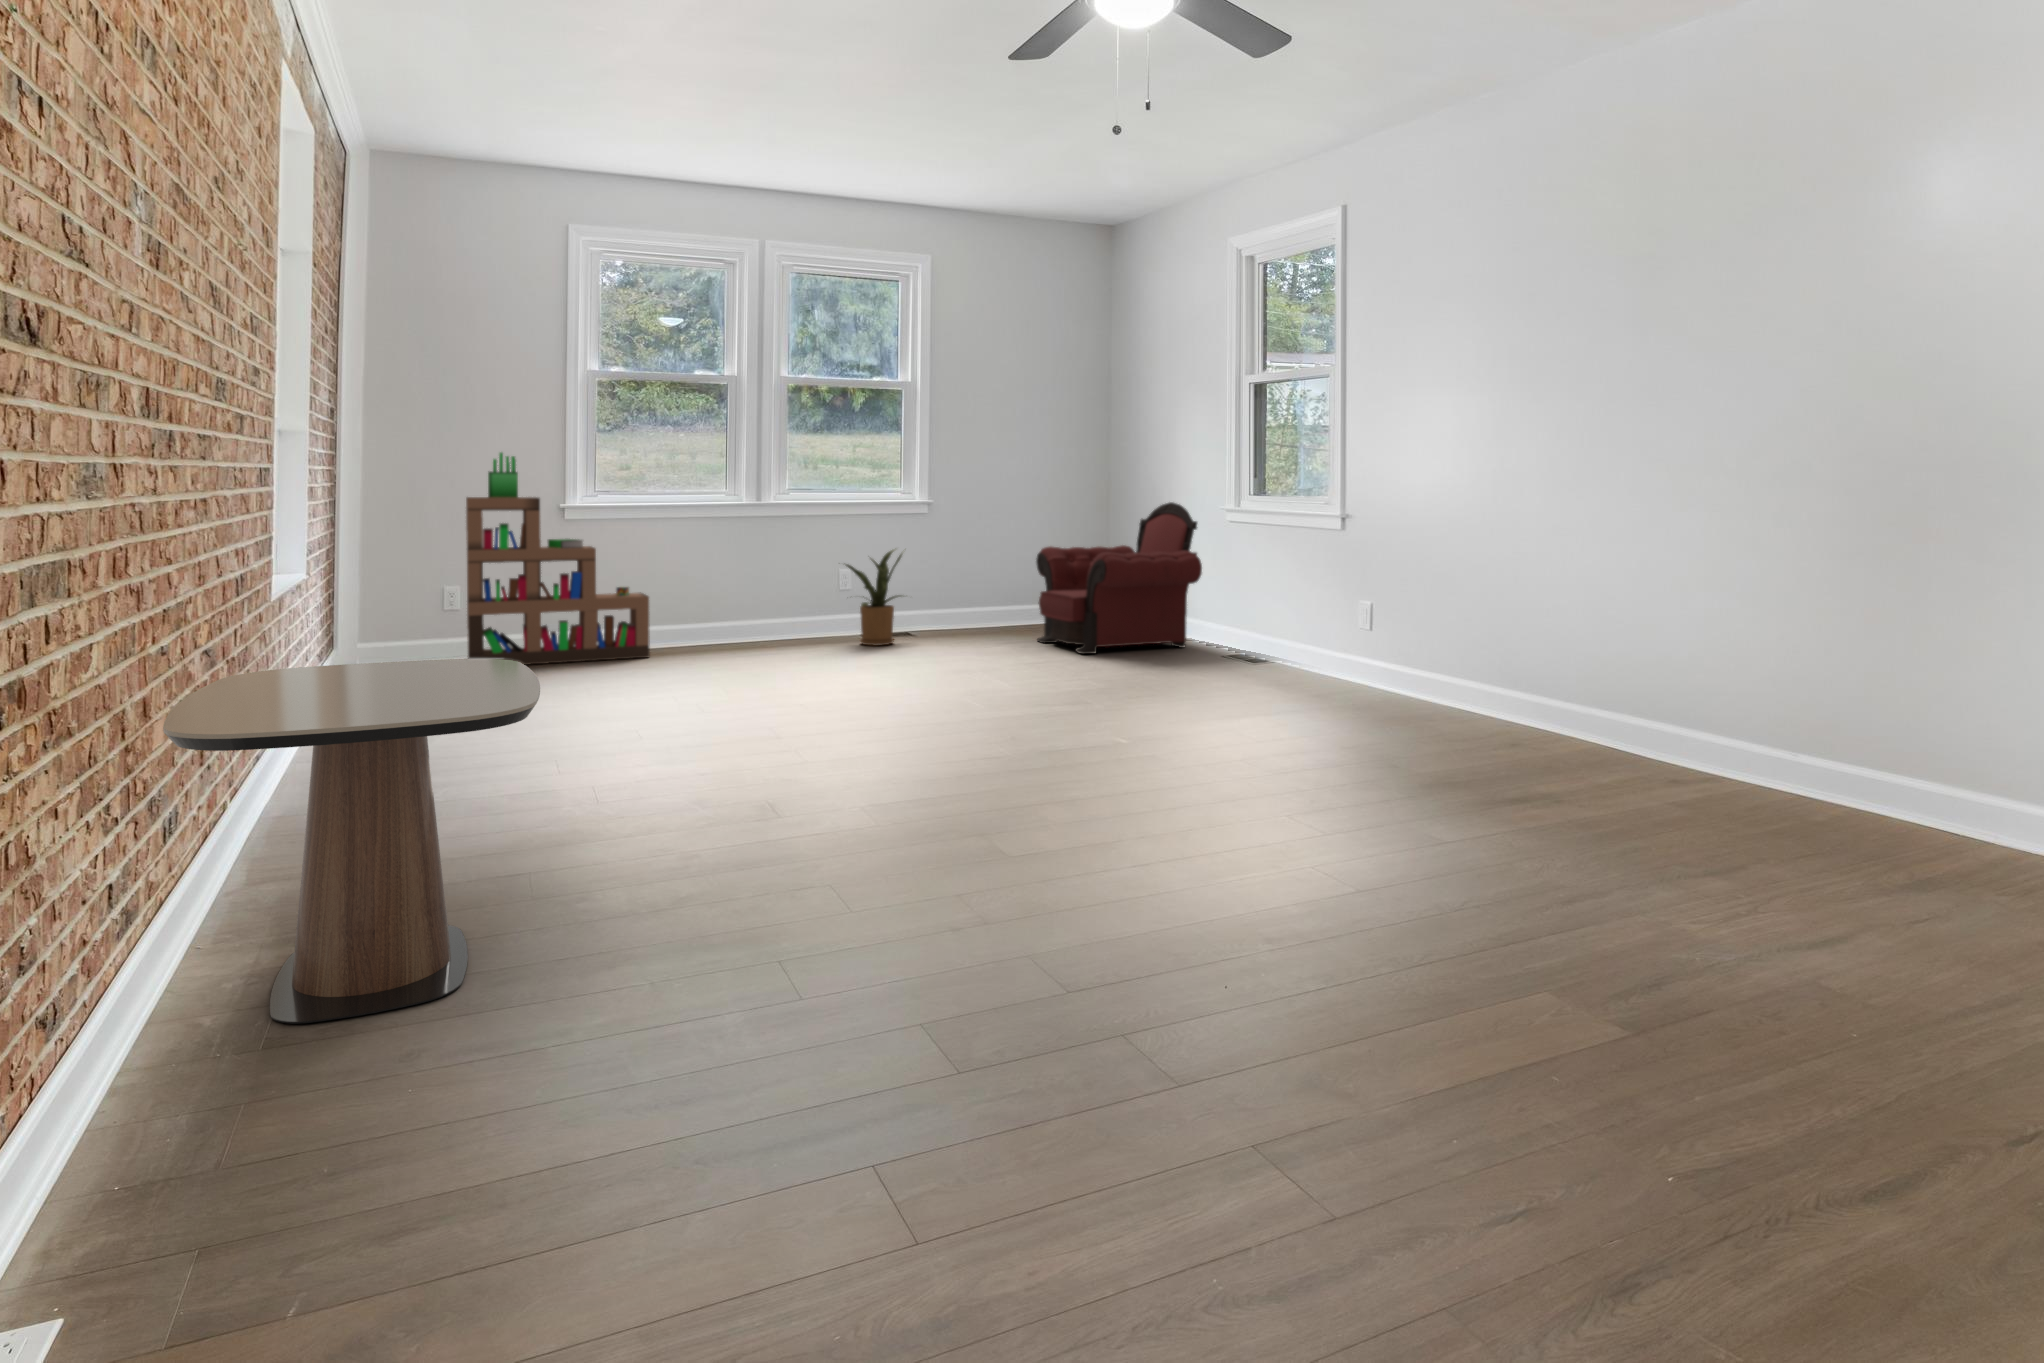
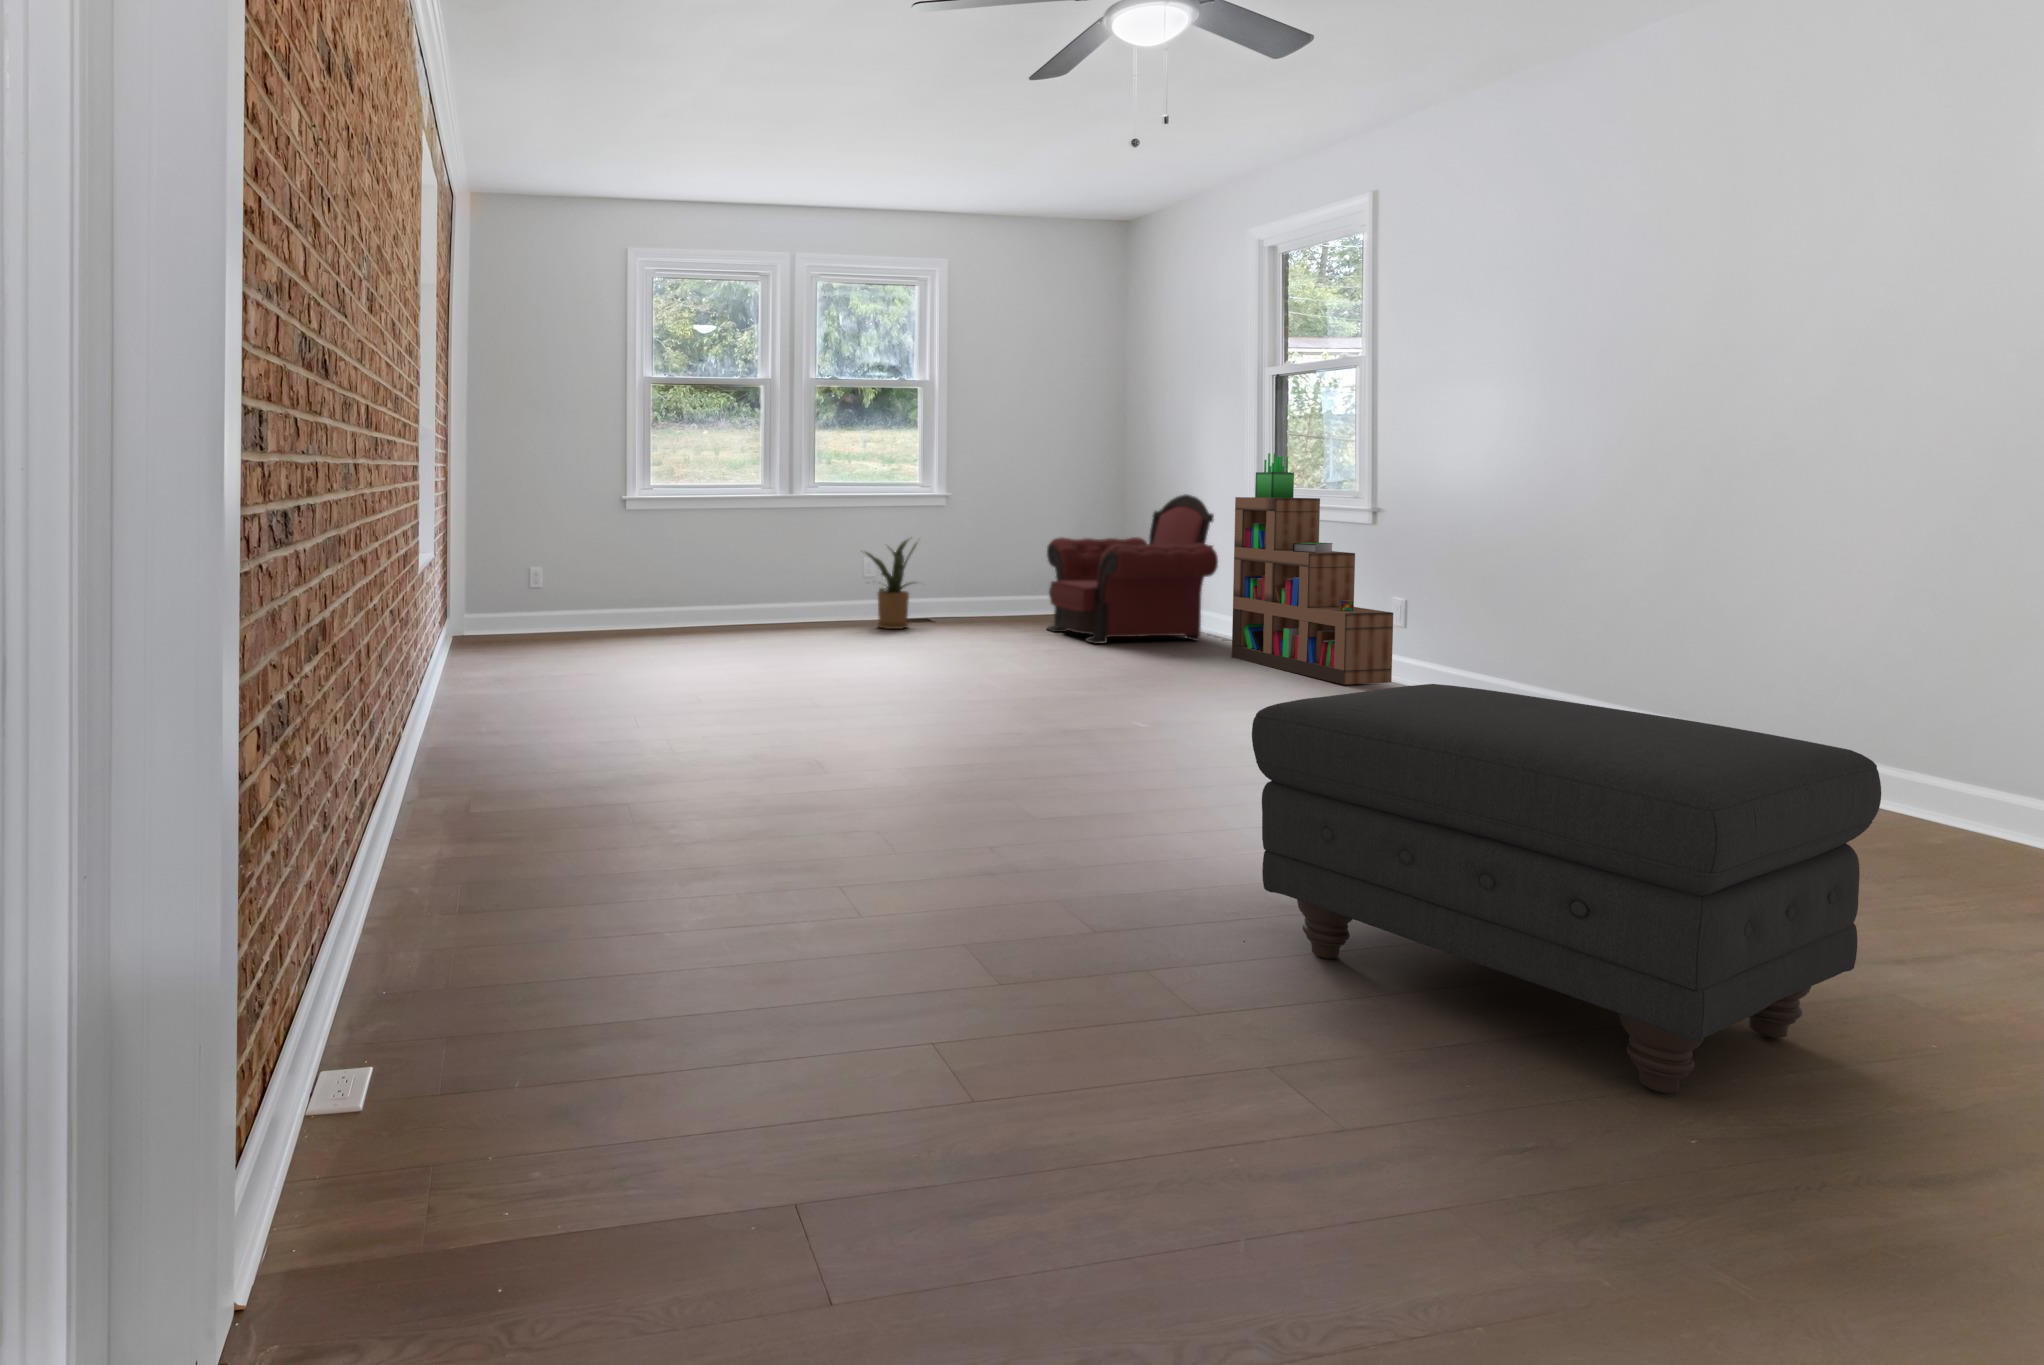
bookshelf: present [466,453,650,665] -> present [1232,453,1393,685]
side table: present [163,659,540,1024] -> none [388,624,642,897]
ottoman: none [1247,692,1821,1112] -> present [1252,684,1881,1093]

